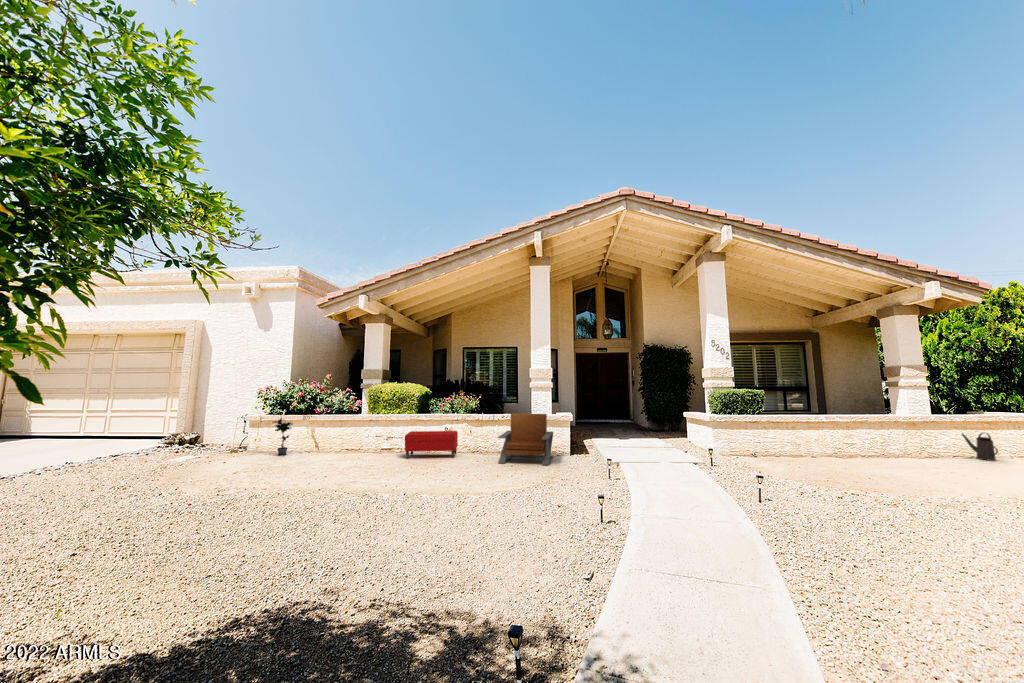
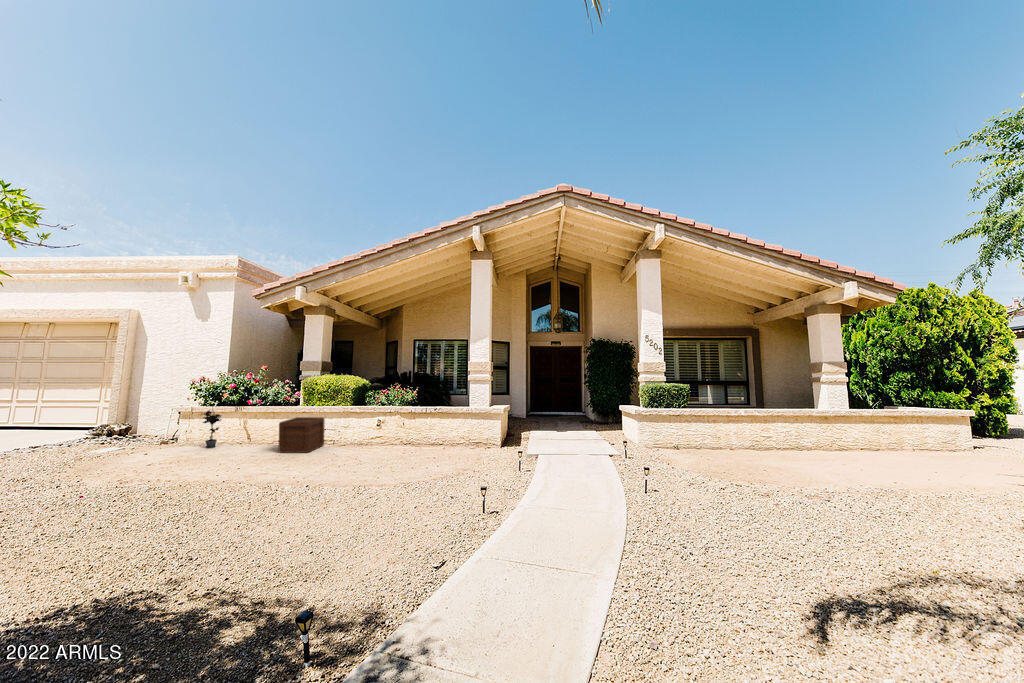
lounge chair: present [498,414,554,466] -> none [426,406,485,459]
wooden crate: none [351,425,392,460] -> present [279,417,325,453]
bench: present [405,431,458,459] -> none [334,423,391,451]
watering can: present [962,433,998,461] -> none [872,427,902,454]

